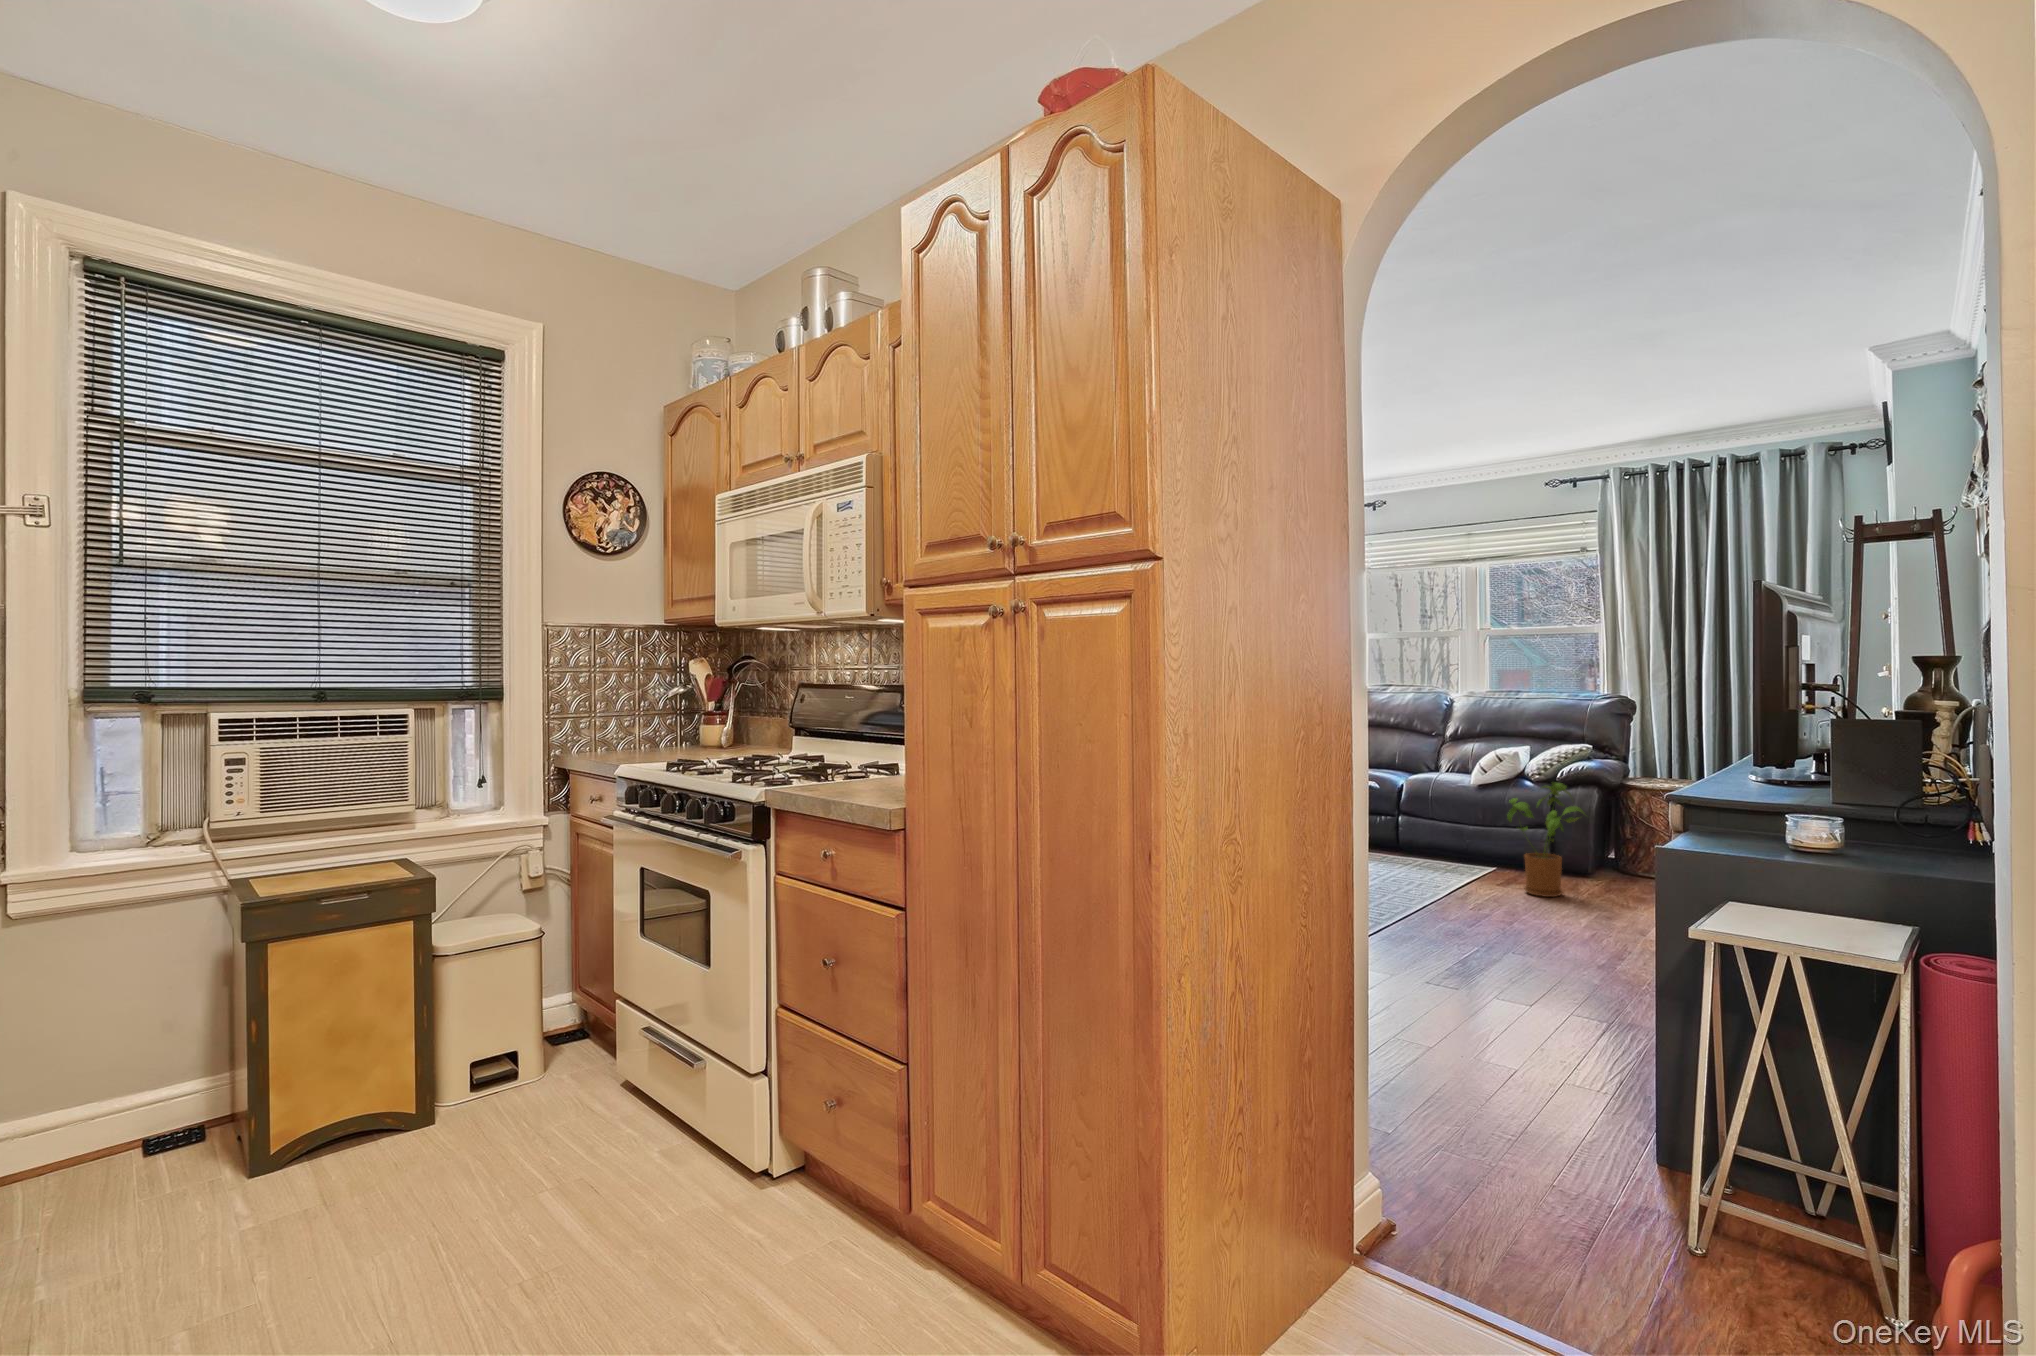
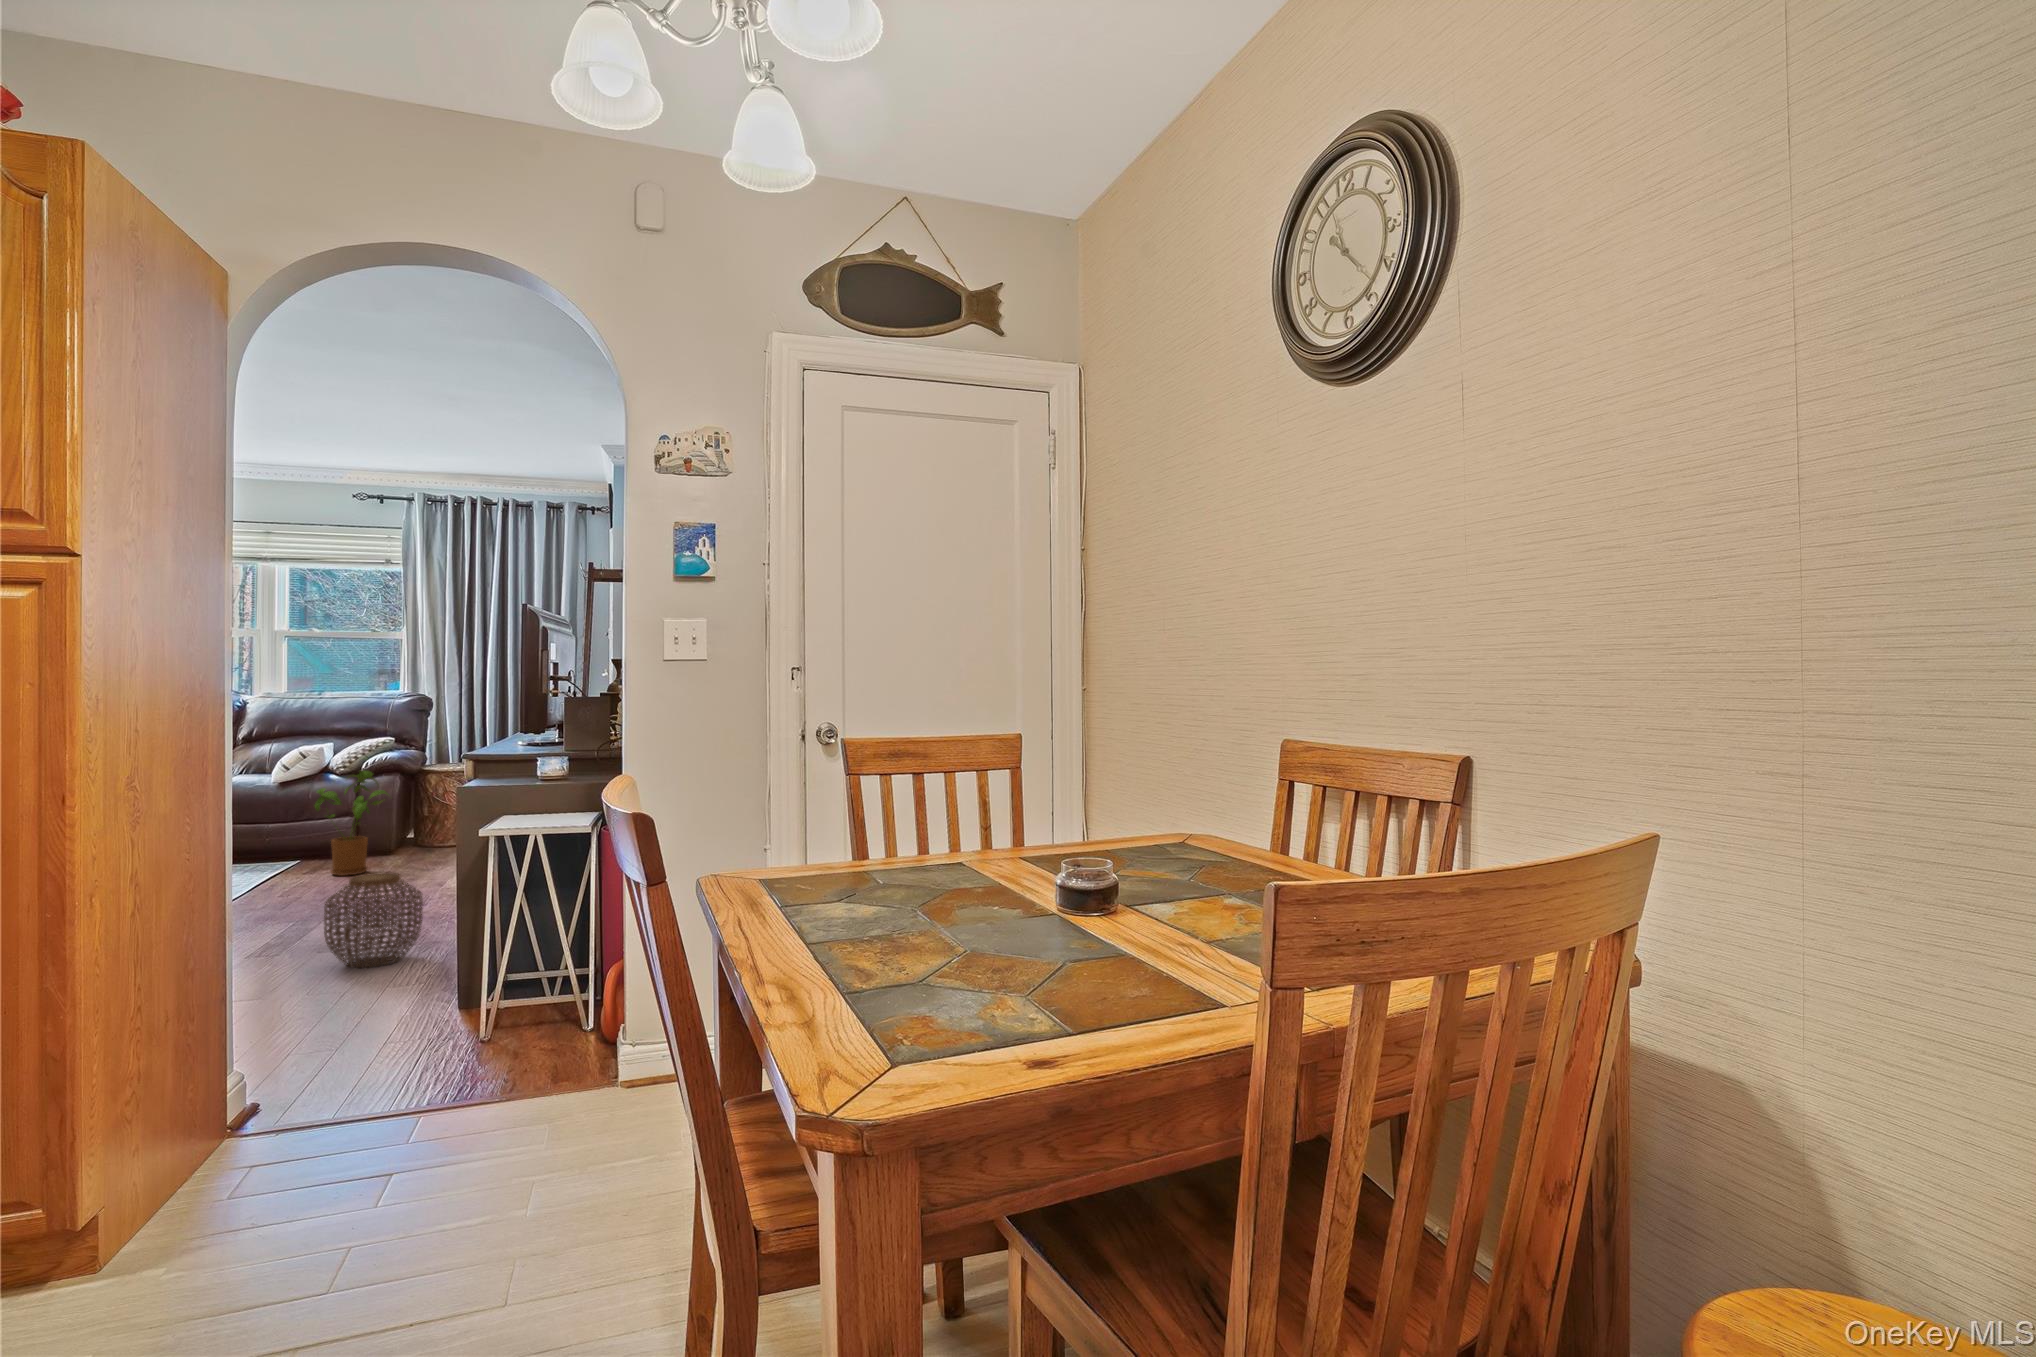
woven basket: none [1501,924,1616,1045] -> present [324,872,423,968]

